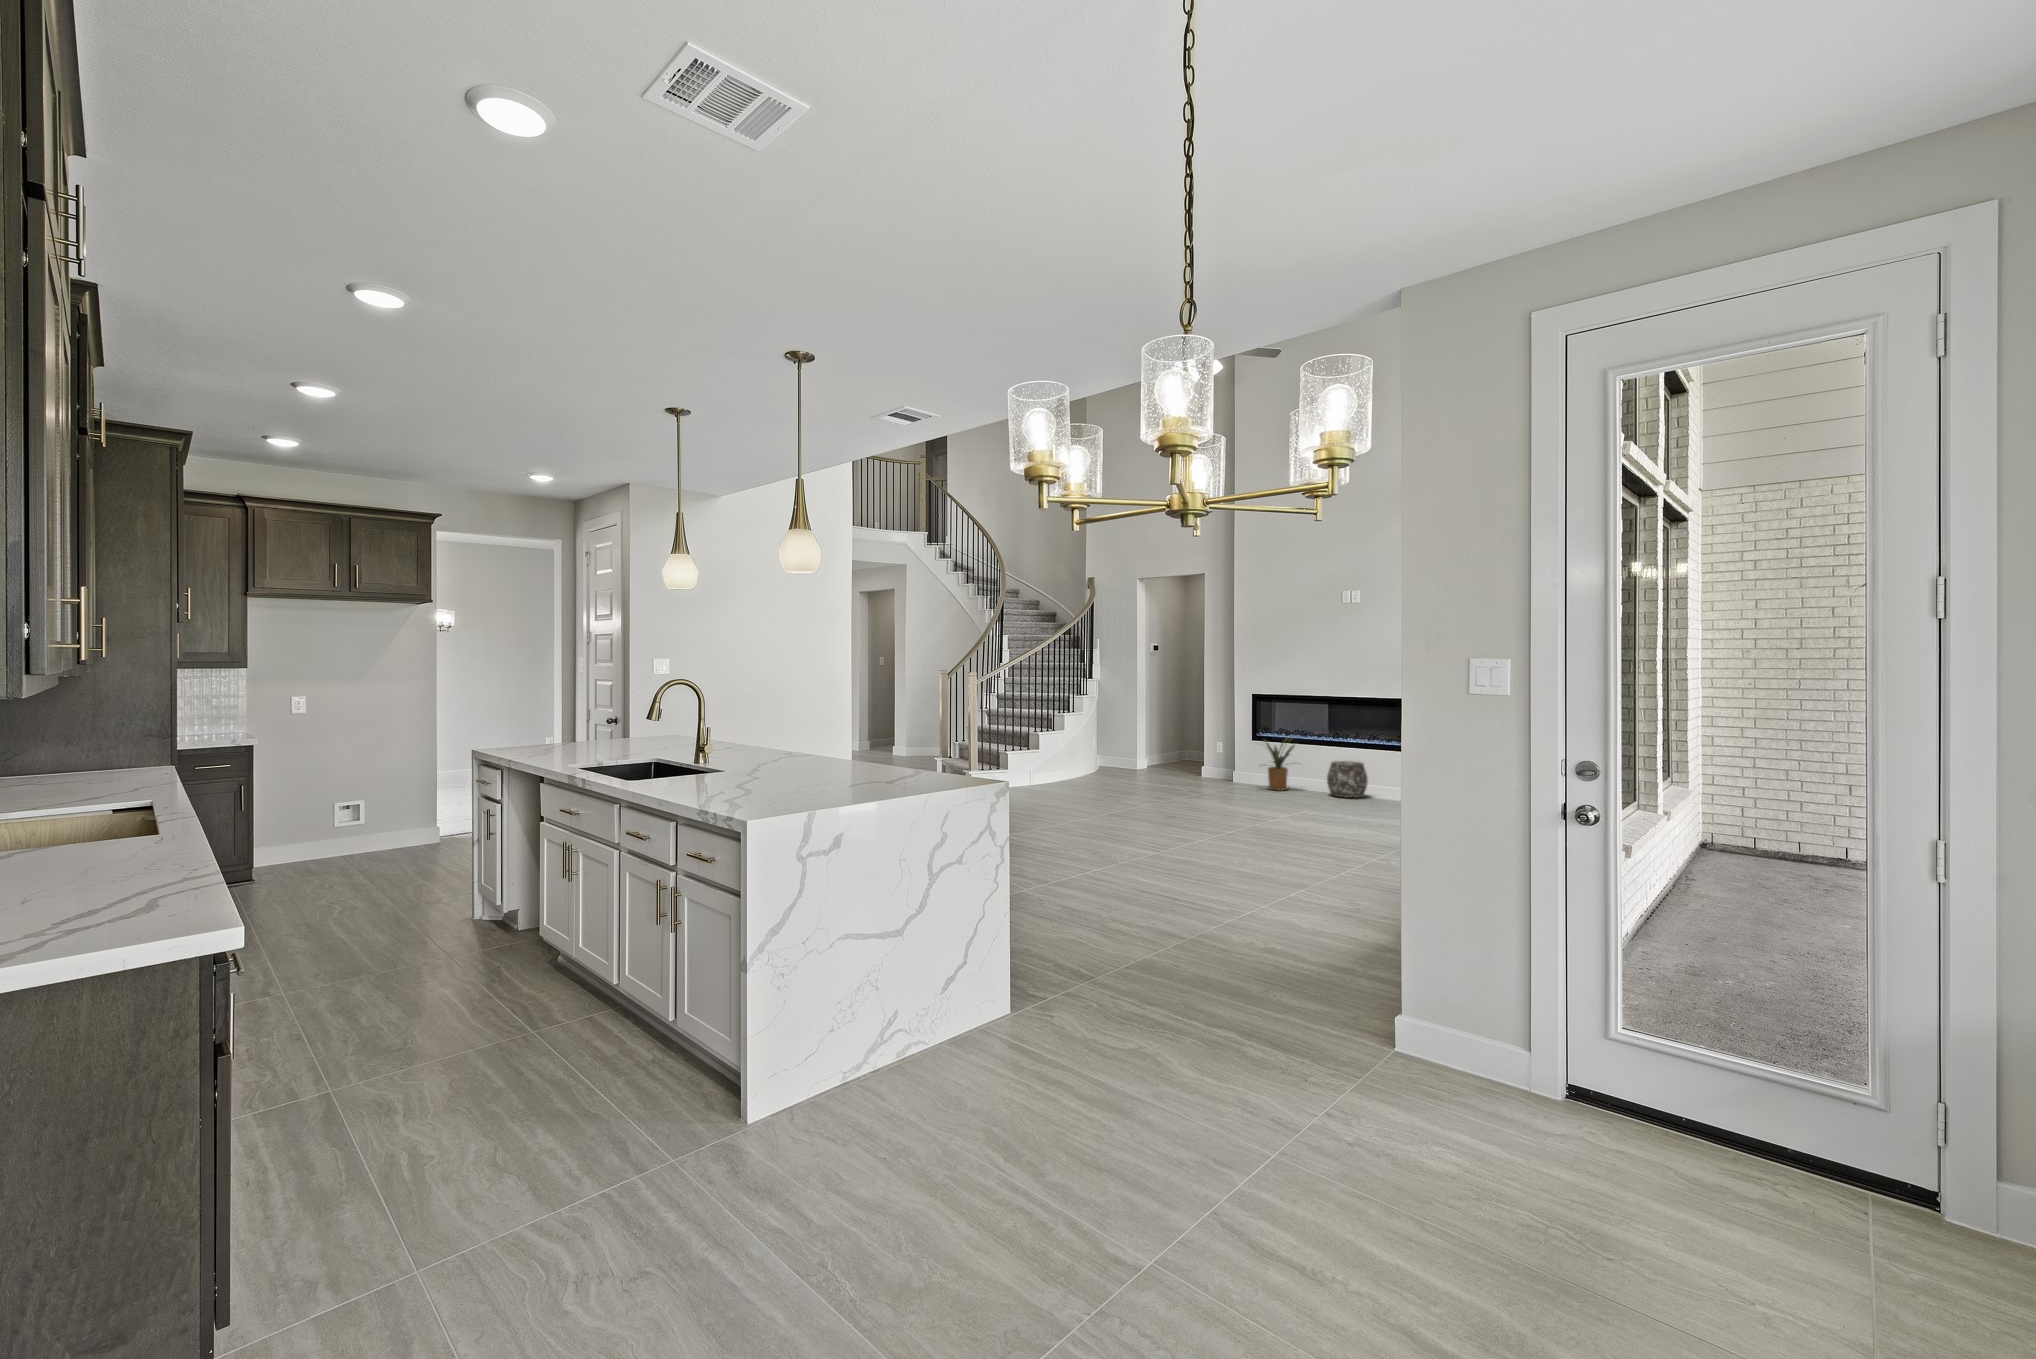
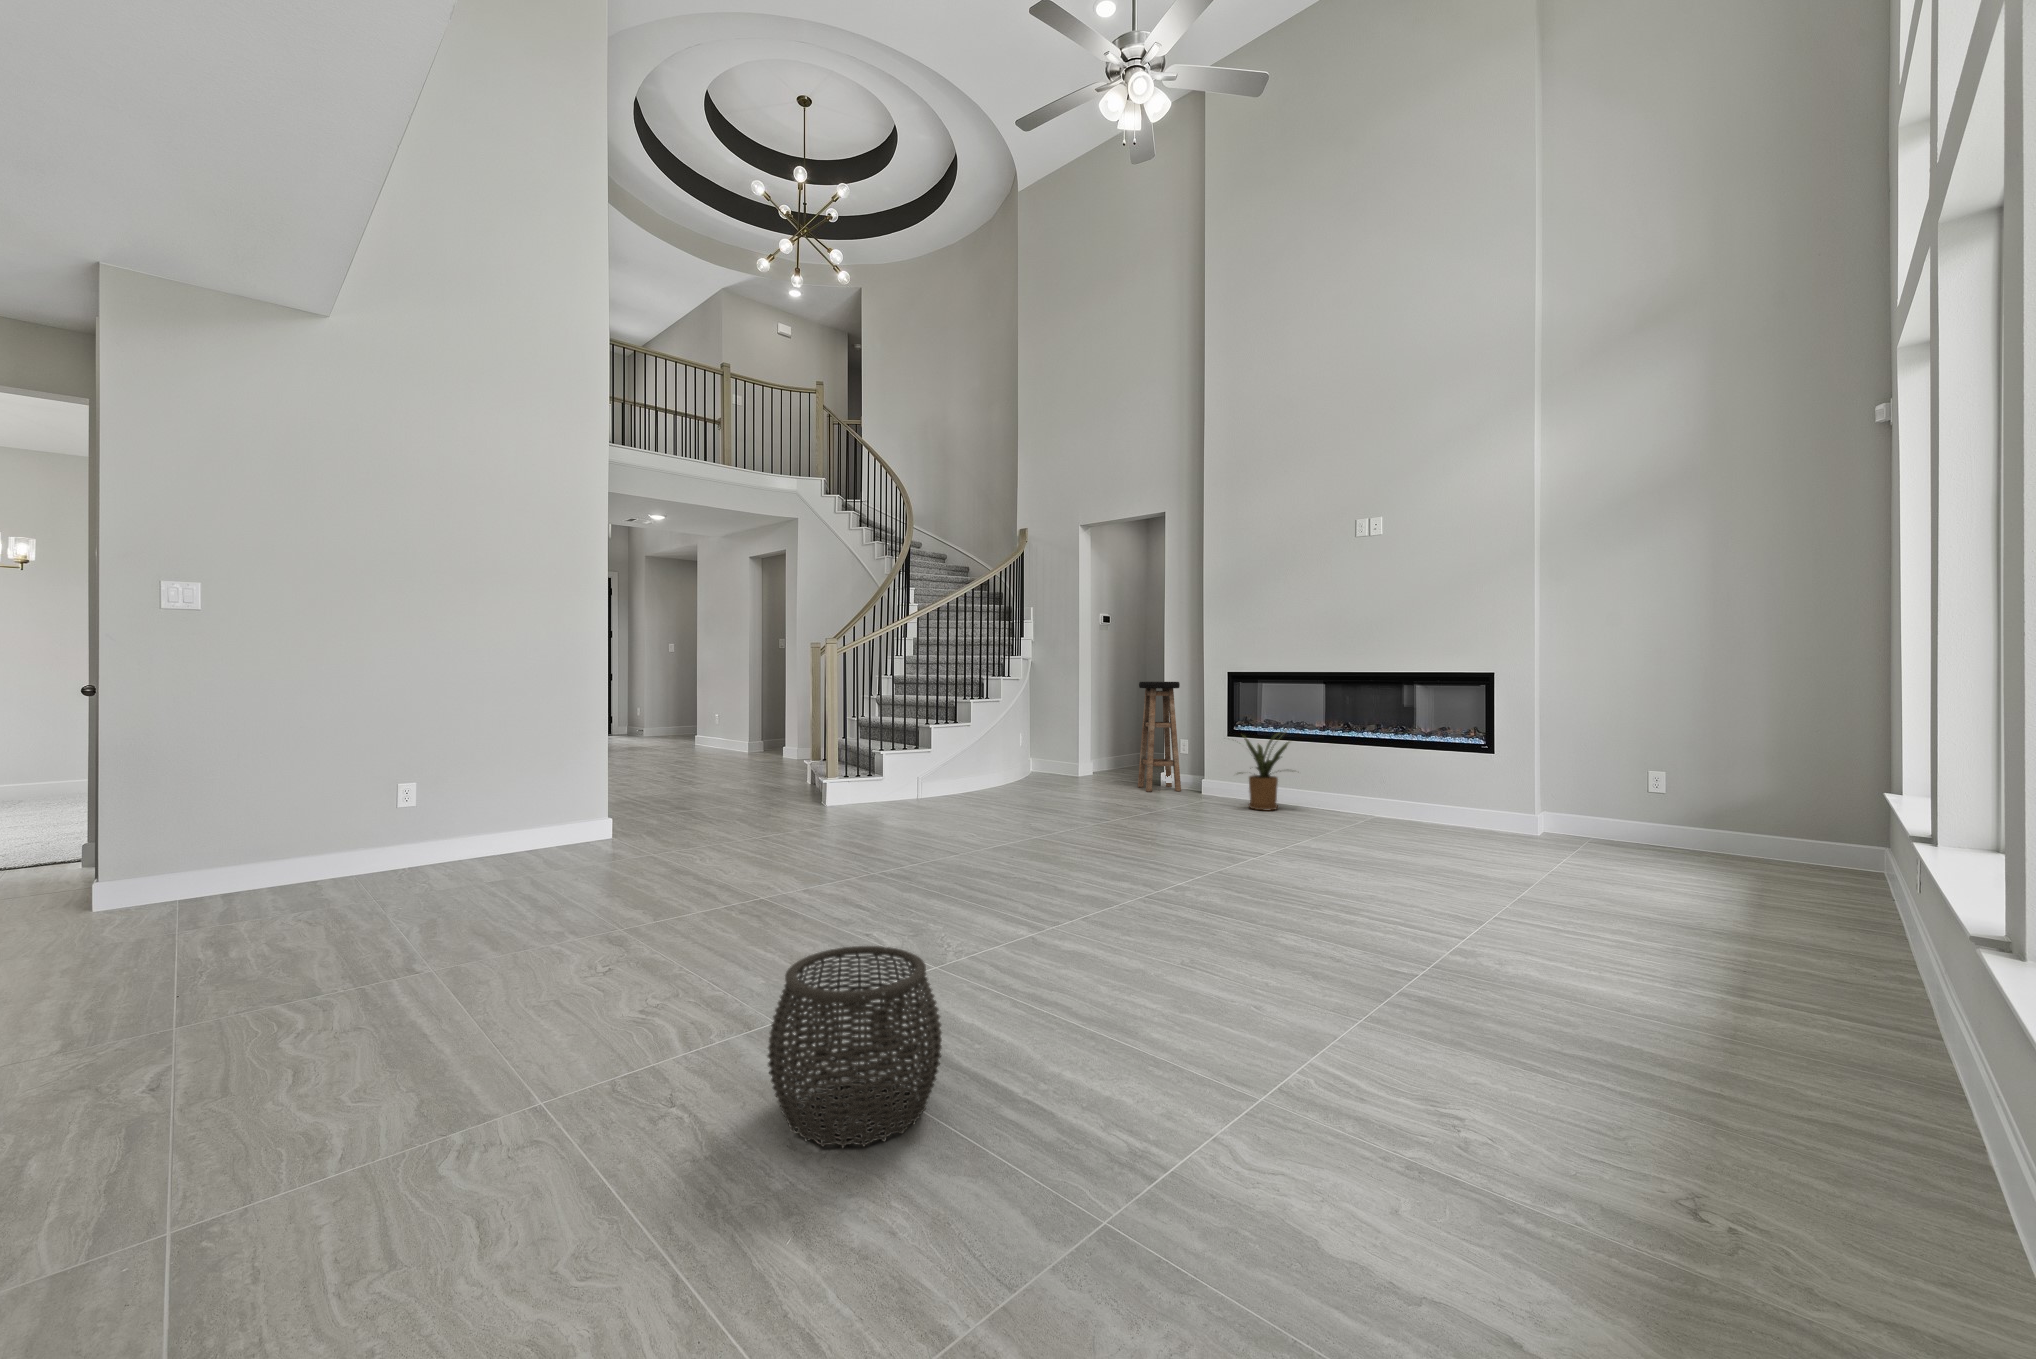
bar stool: none [1187,699,1219,779] -> present [1138,682,1181,792]
woven basket: present [1327,761,1368,798] -> present [768,946,942,1148]

